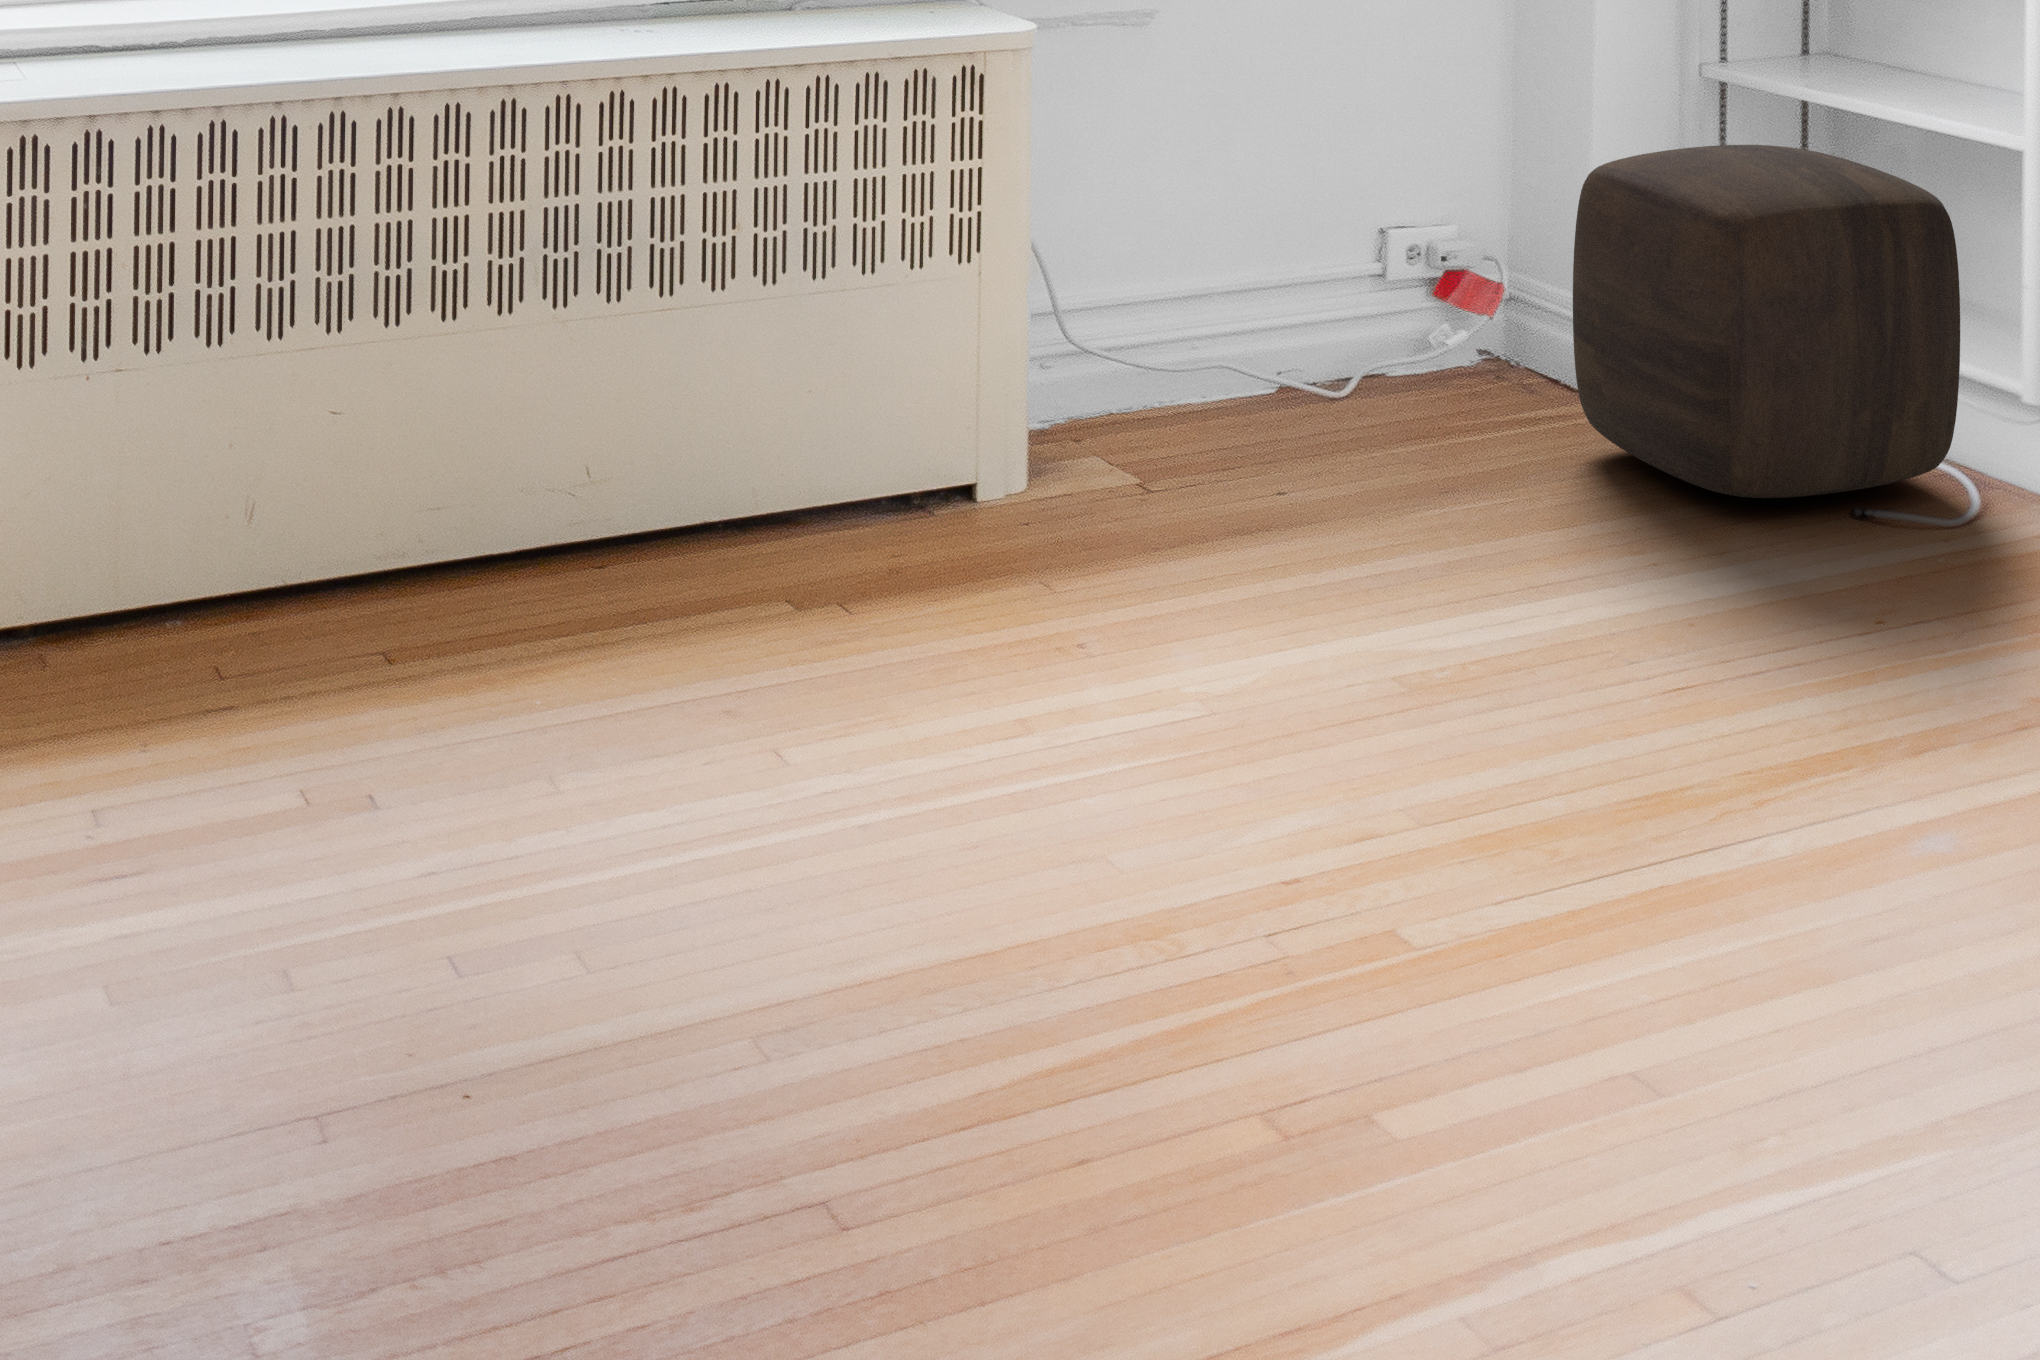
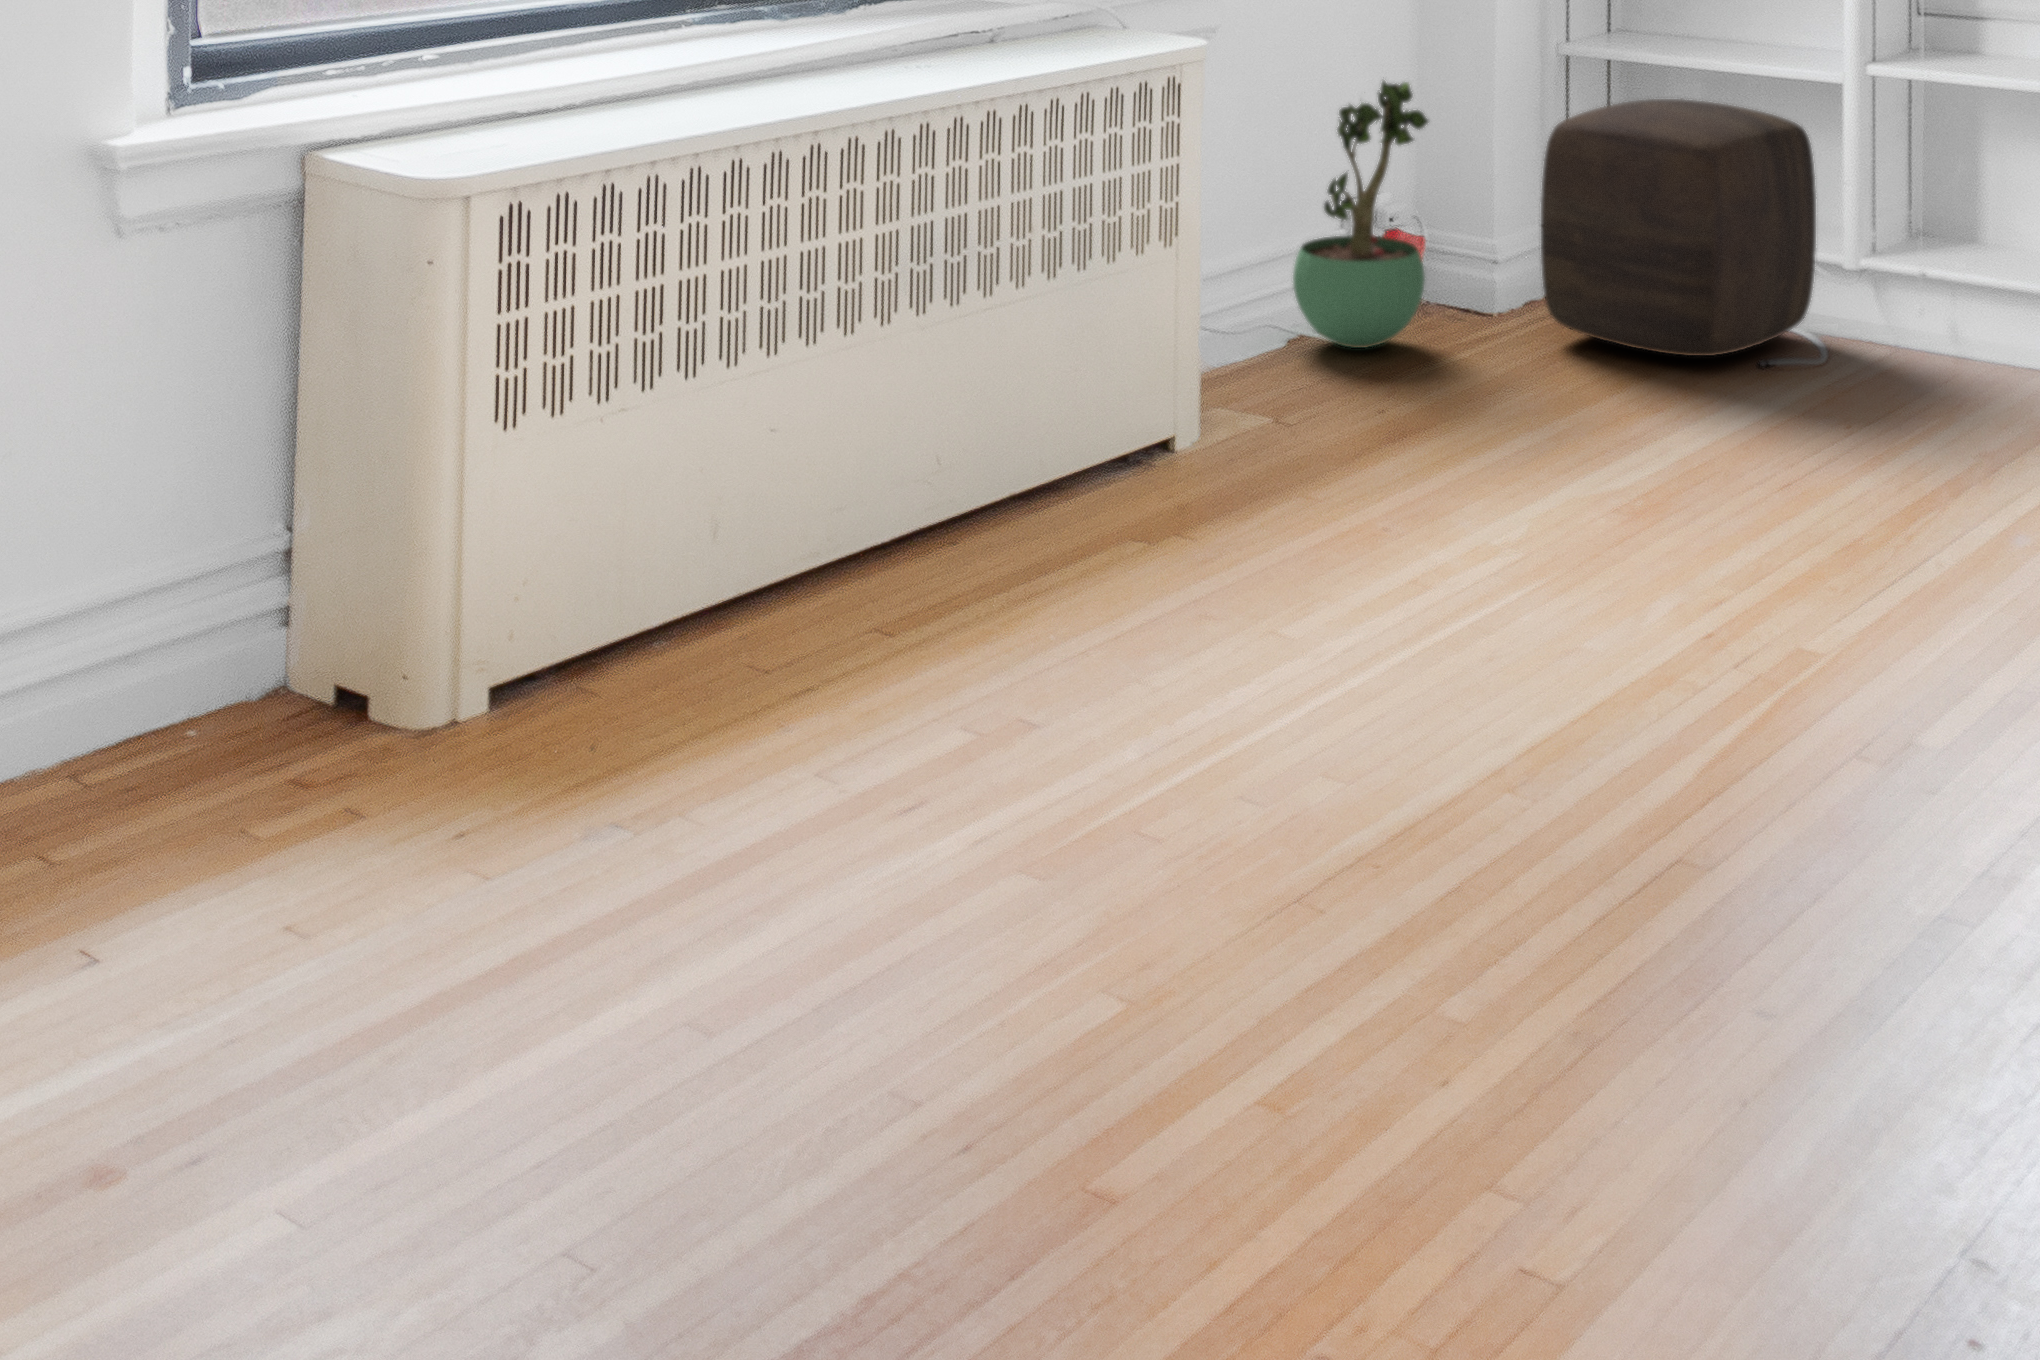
potted plant: none [1259,86,1454,421] -> present [1293,81,1428,348]

